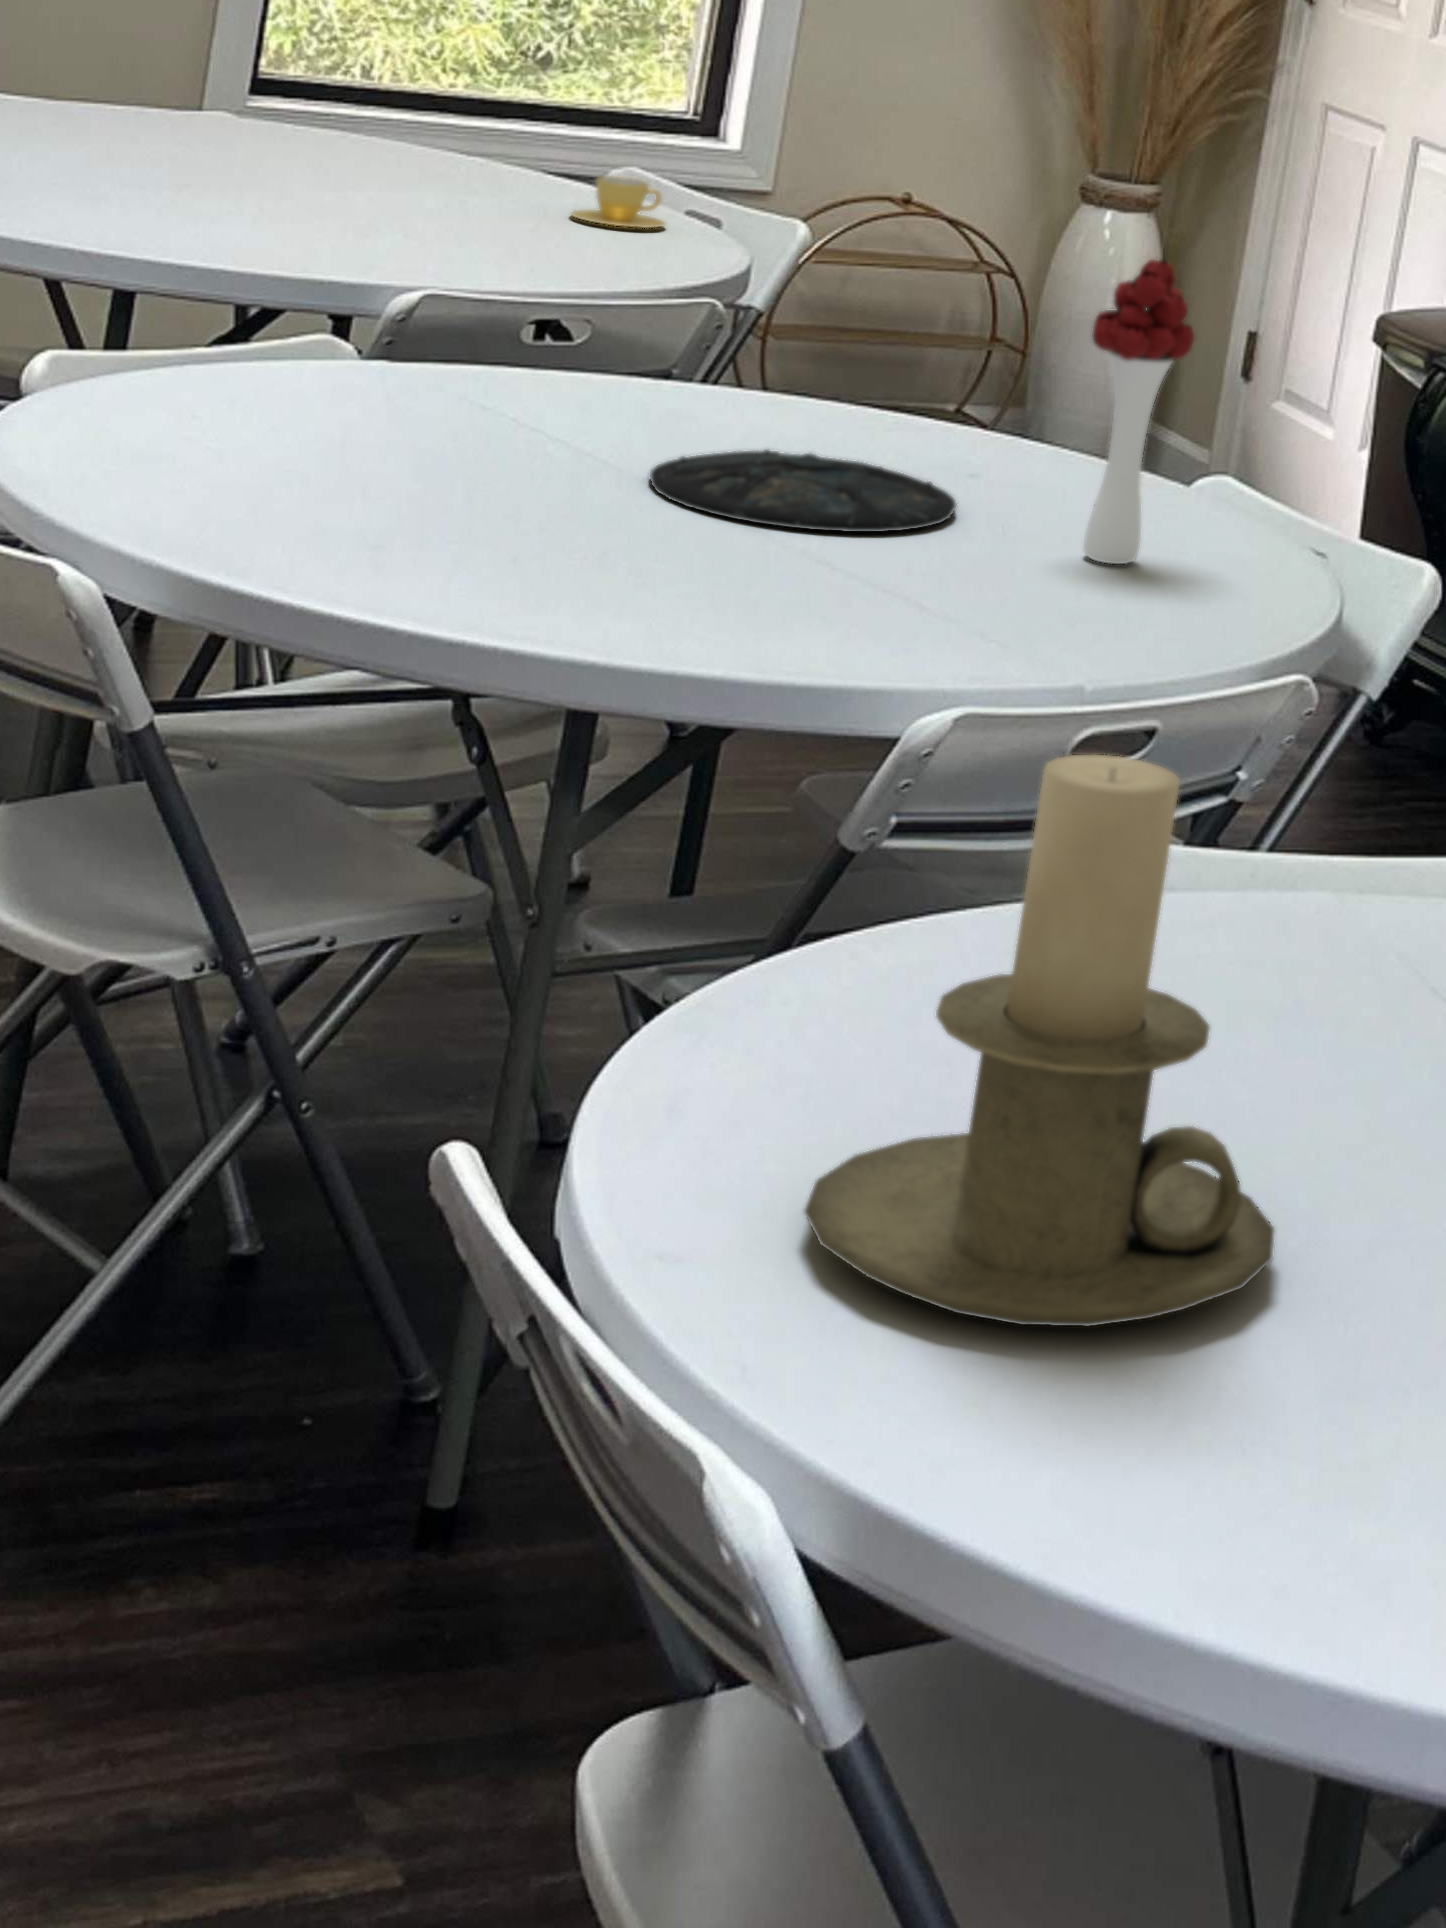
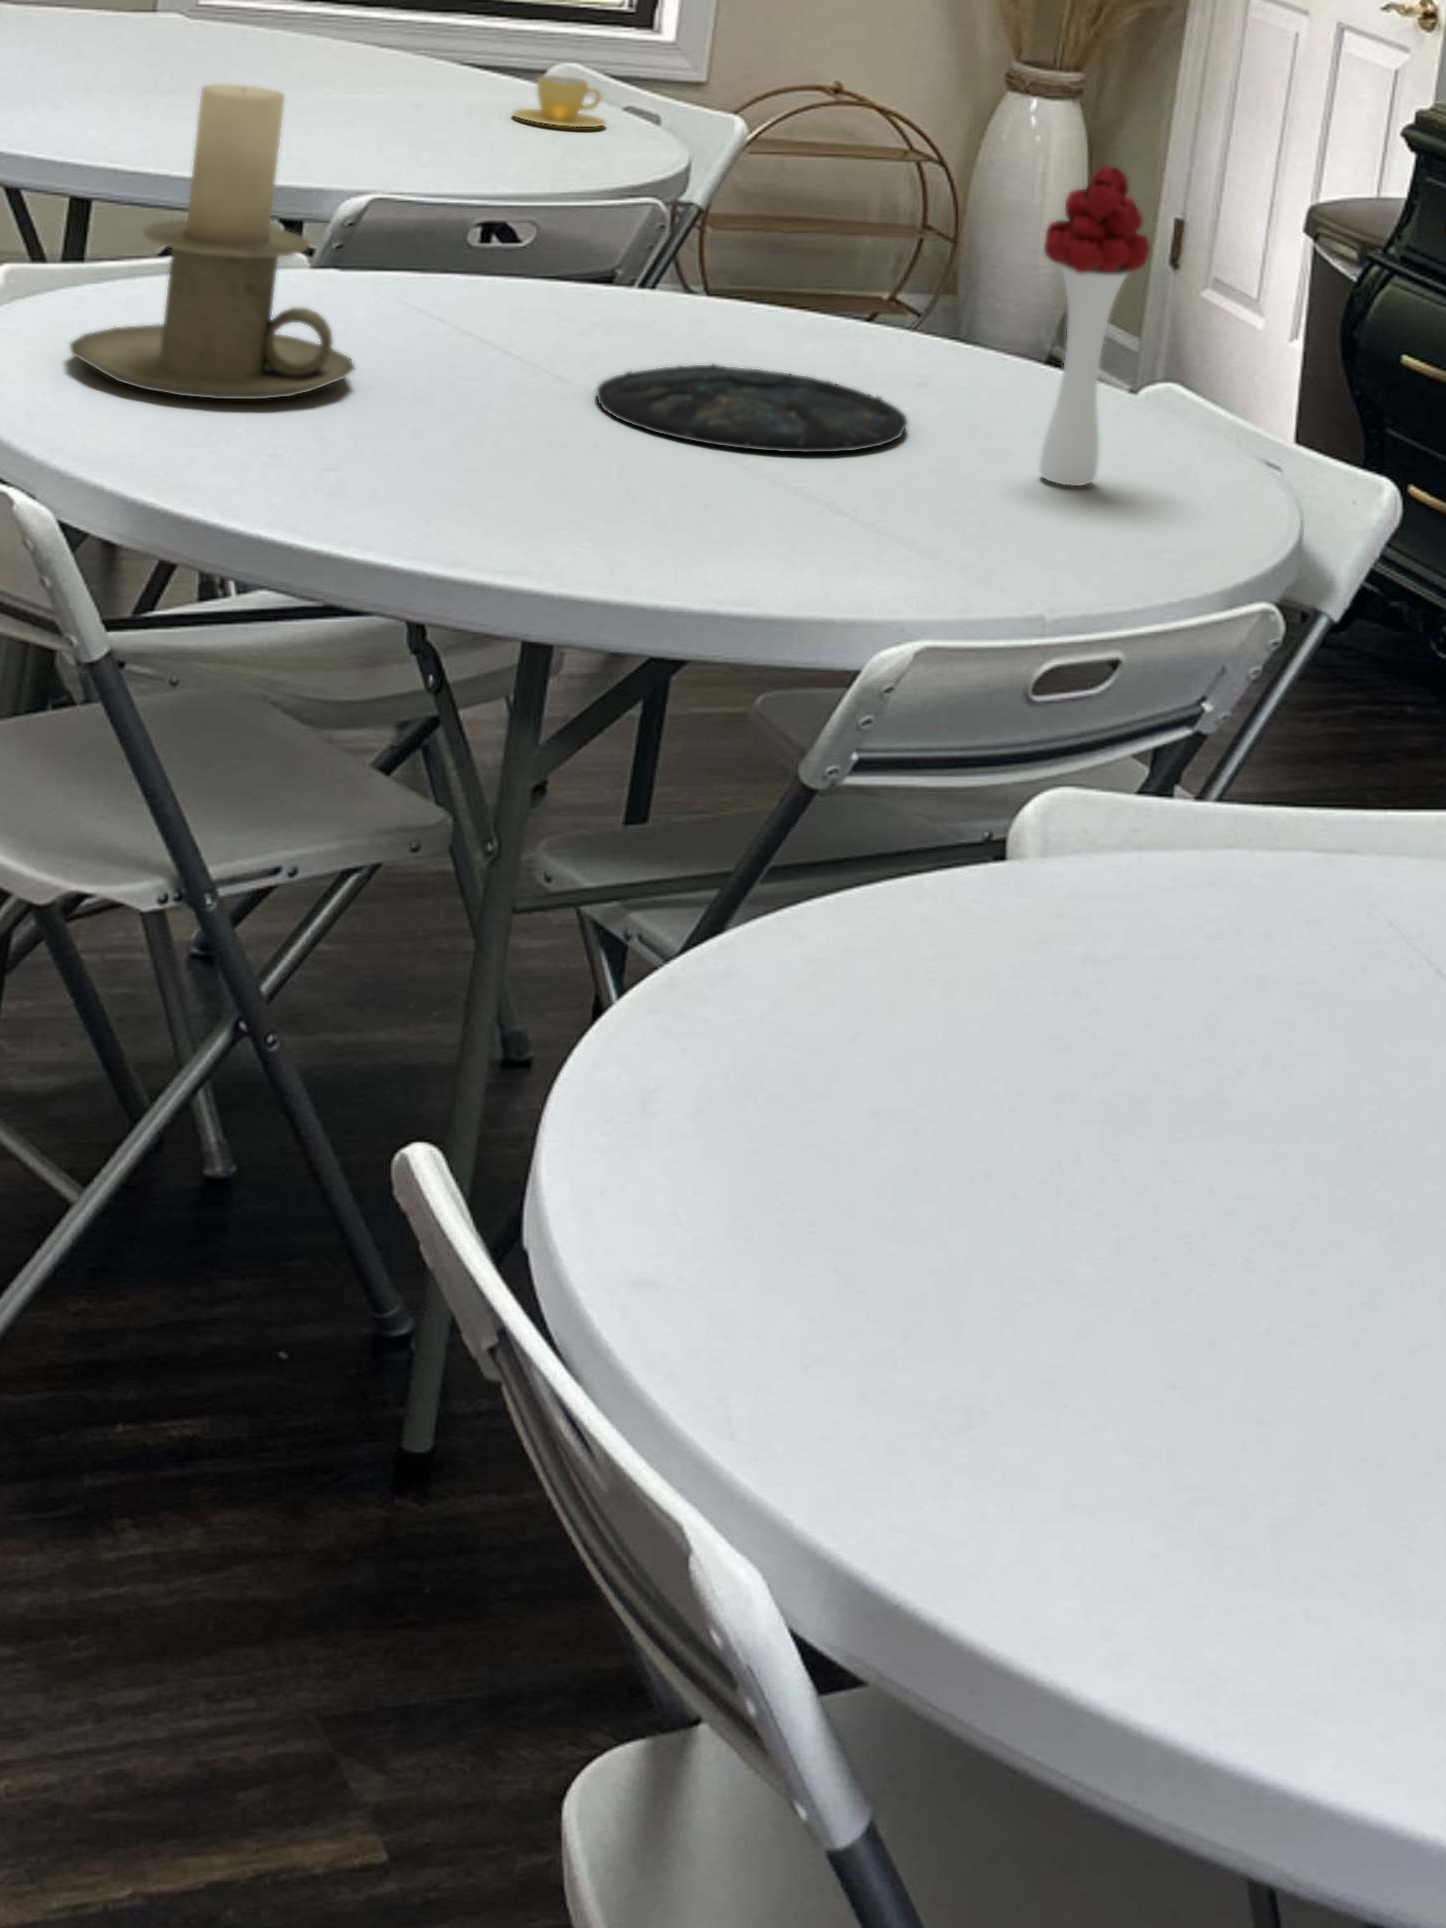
candle holder: present [804,754,1275,1326] -> present [70,84,354,399]

